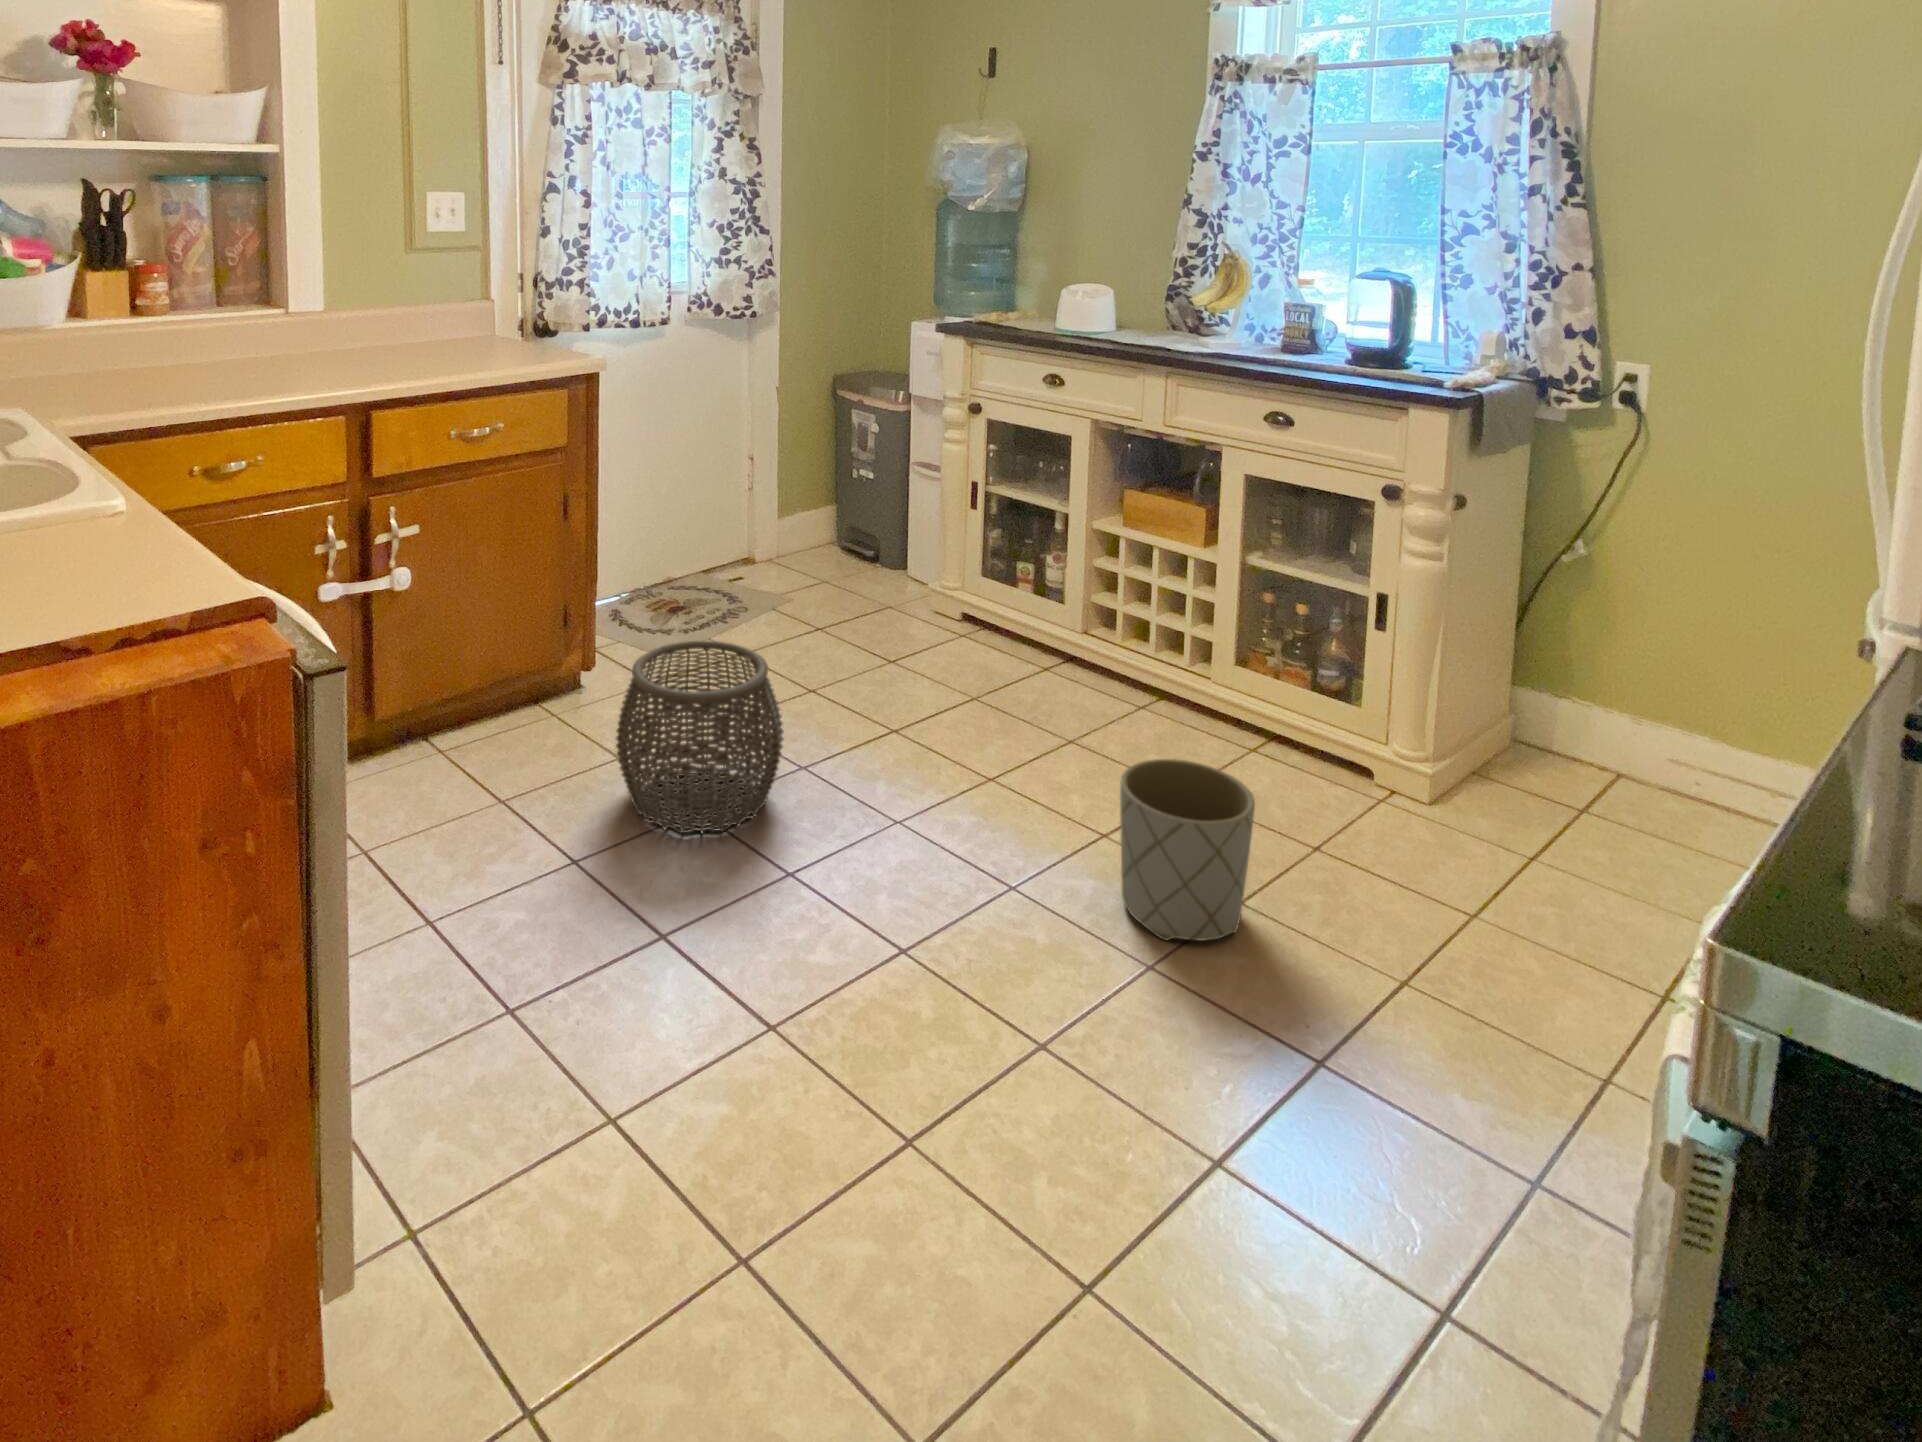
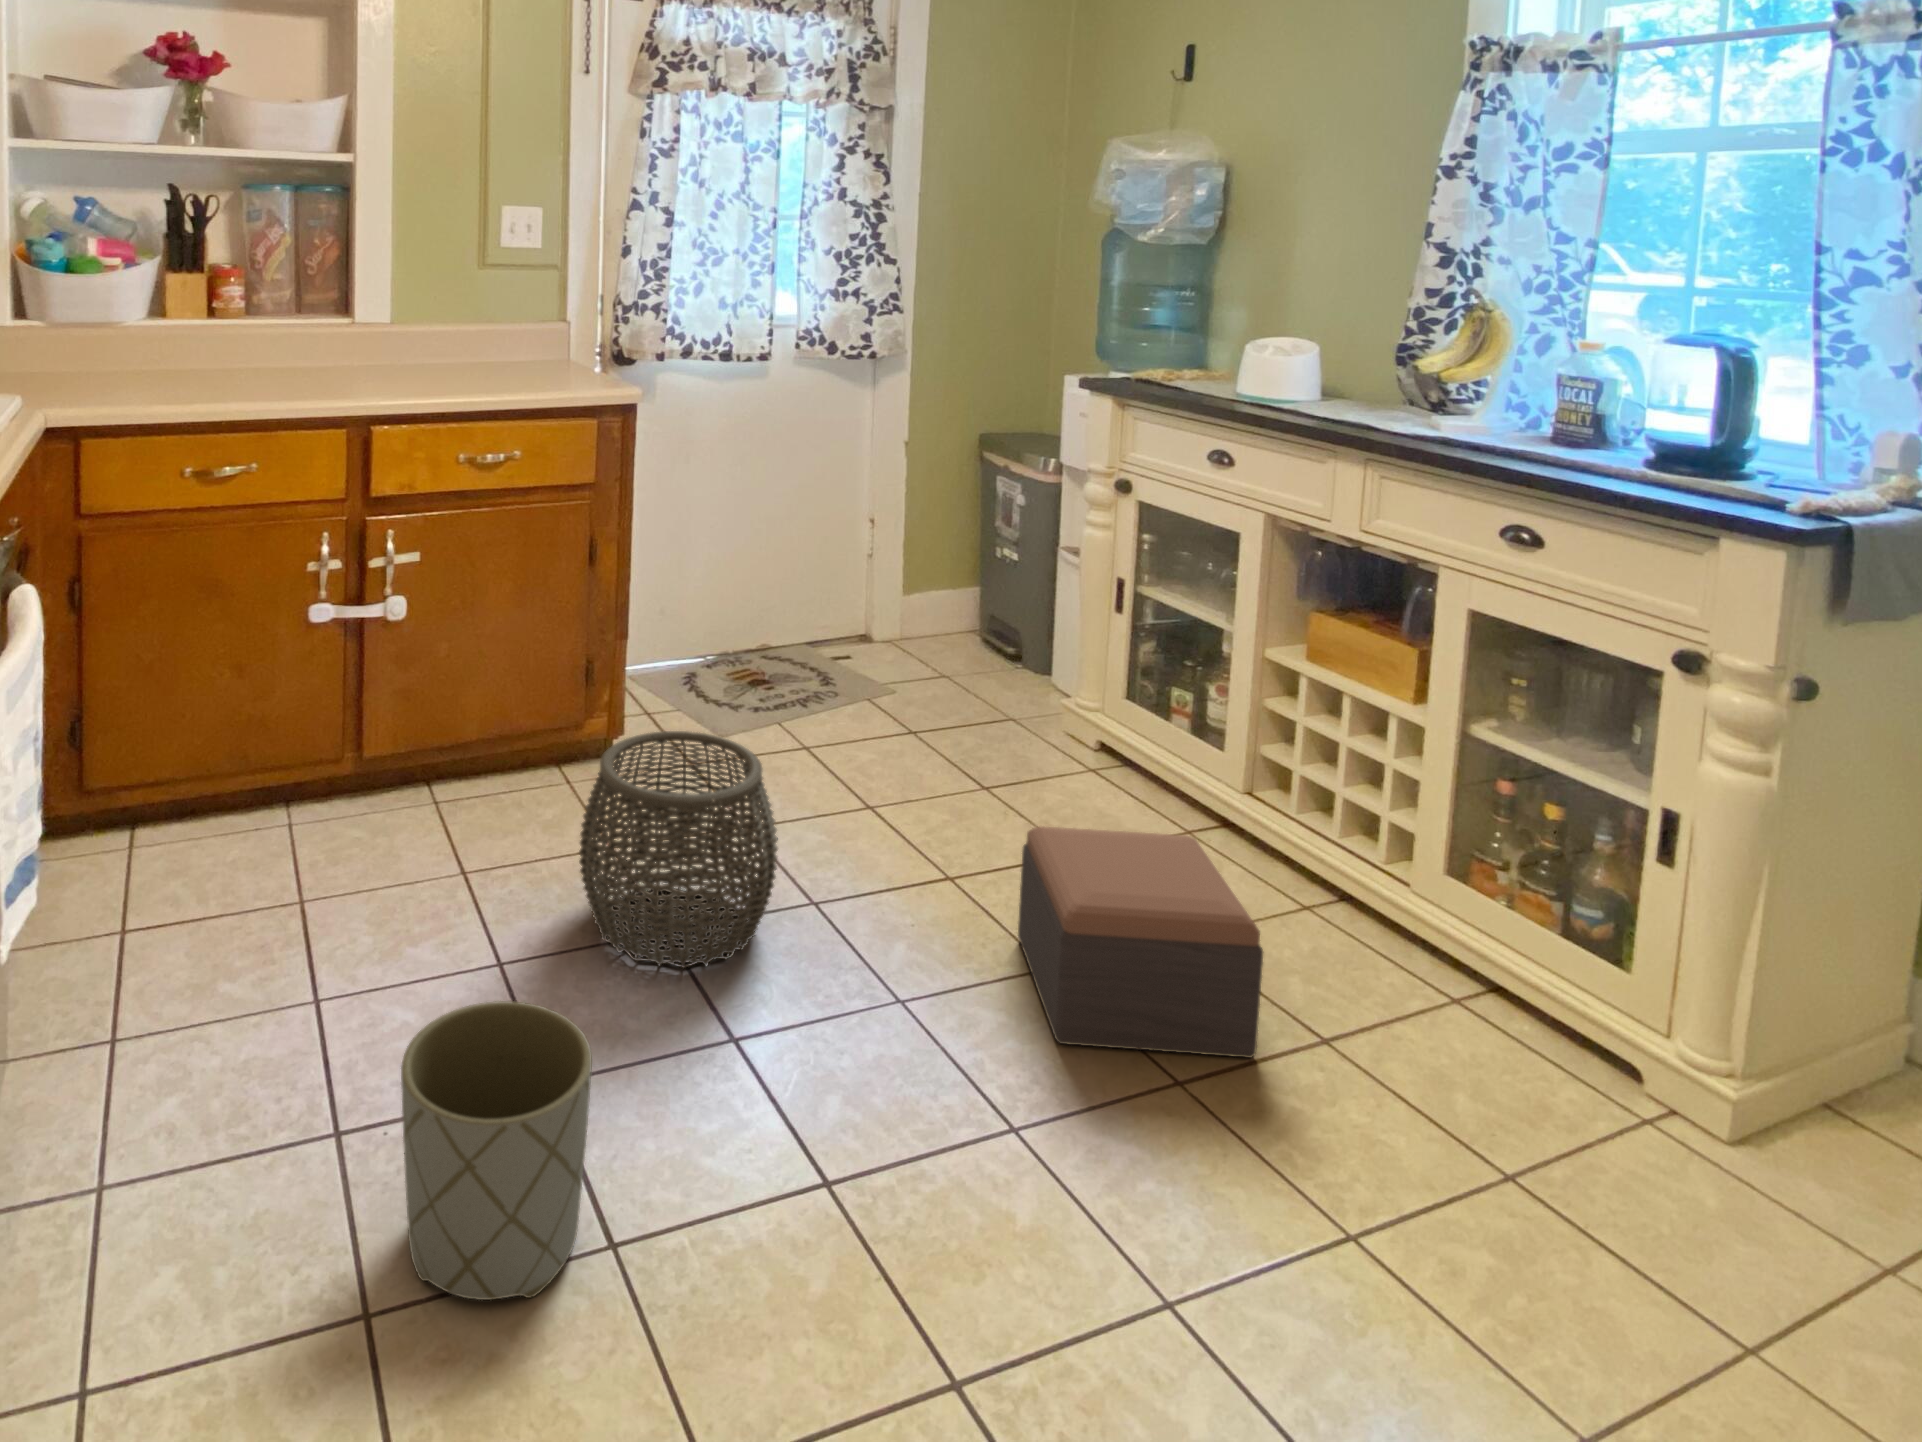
footstool: none [958,664,1149,830] -> present [1018,826,1263,1058]
planter: present [1120,759,1255,941] -> present [401,1001,592,1300]

